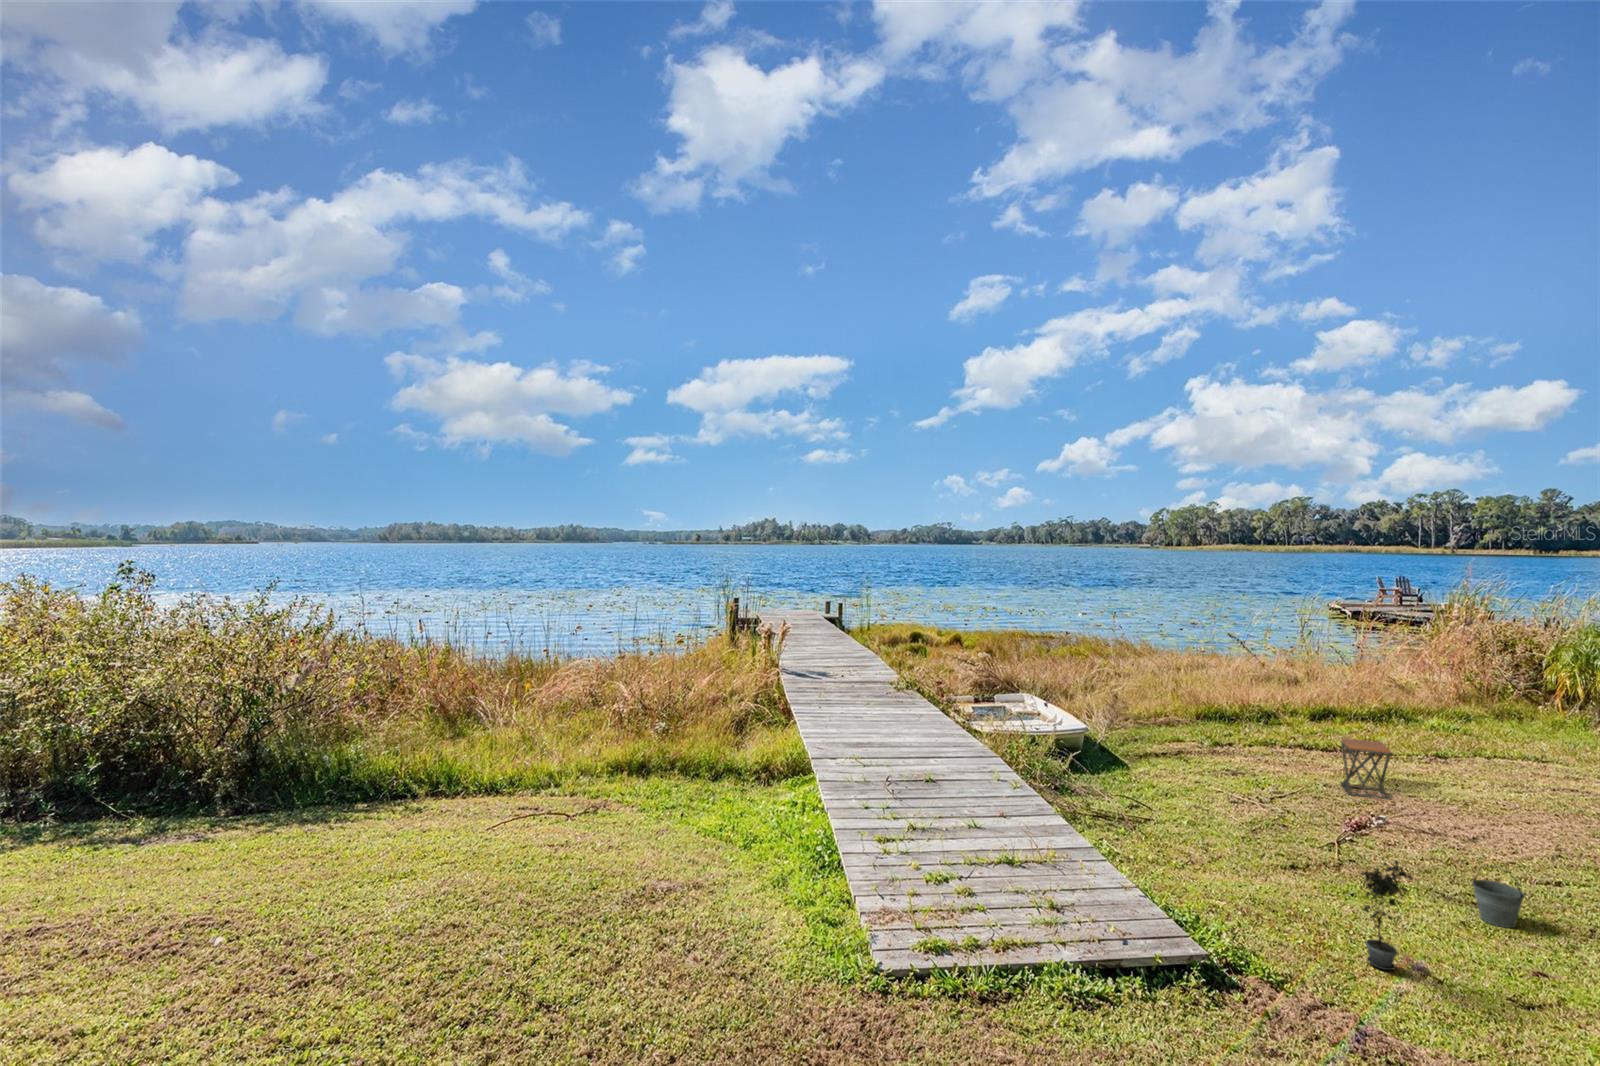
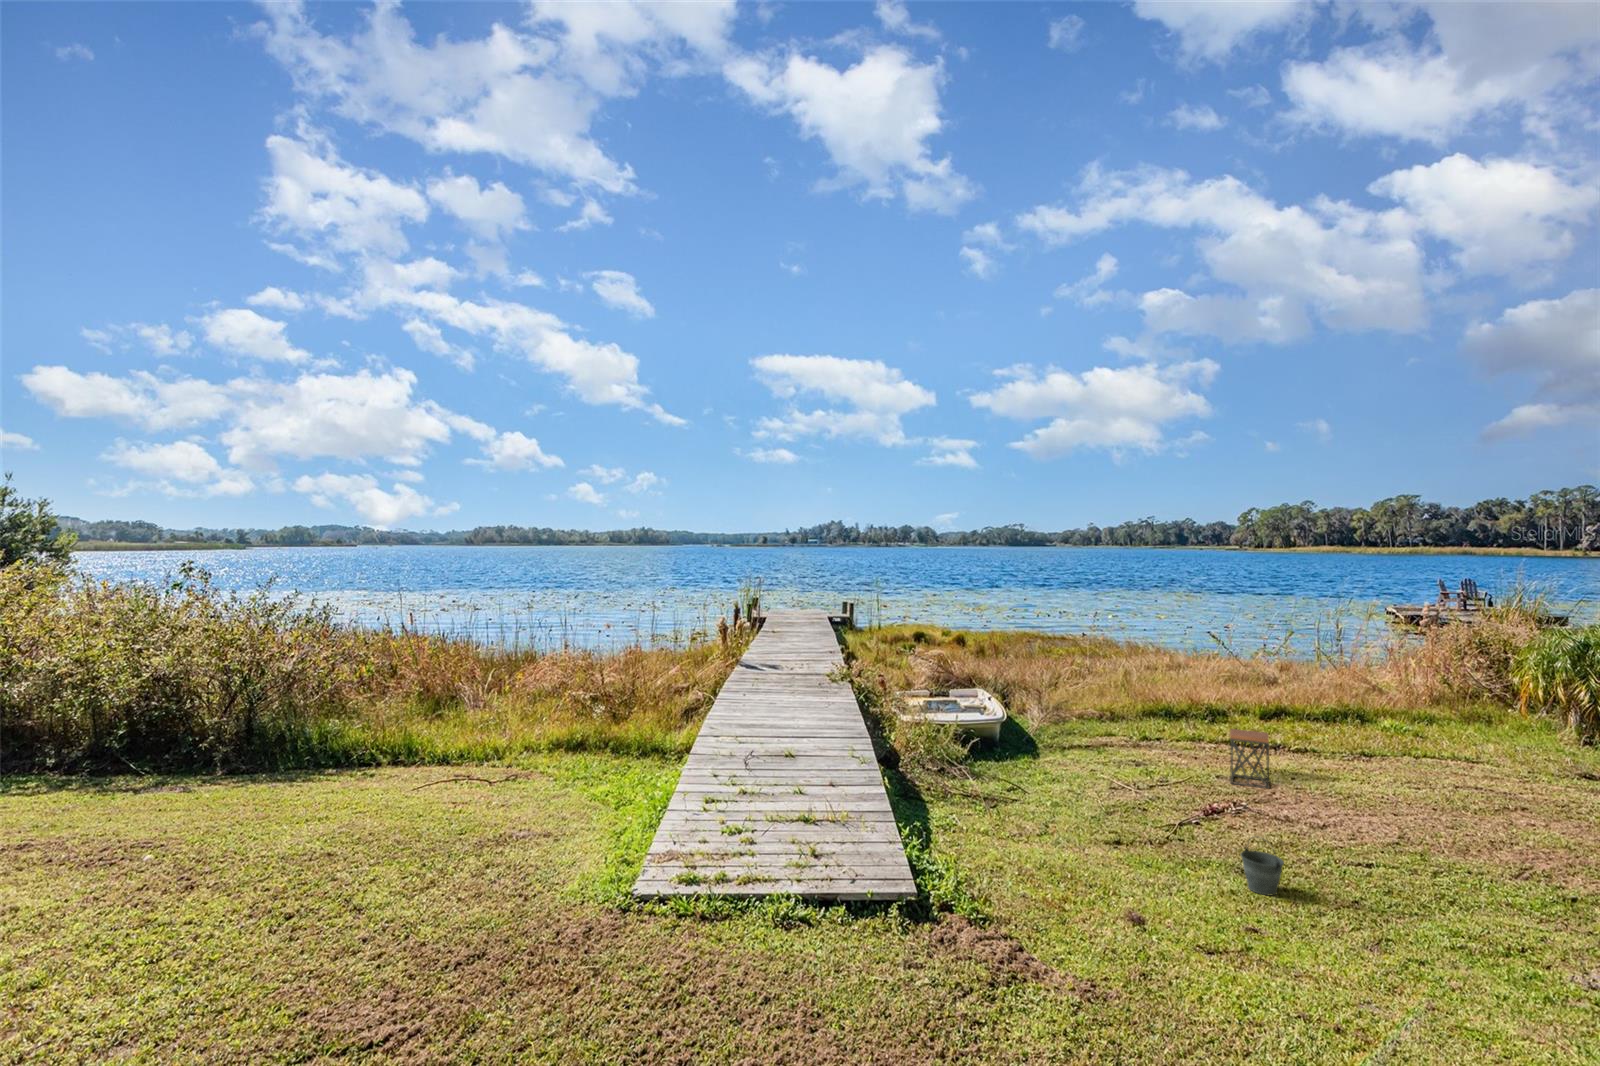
potted plant: present [1361,861,1413,970] -> none [1072,818,1118,920]

